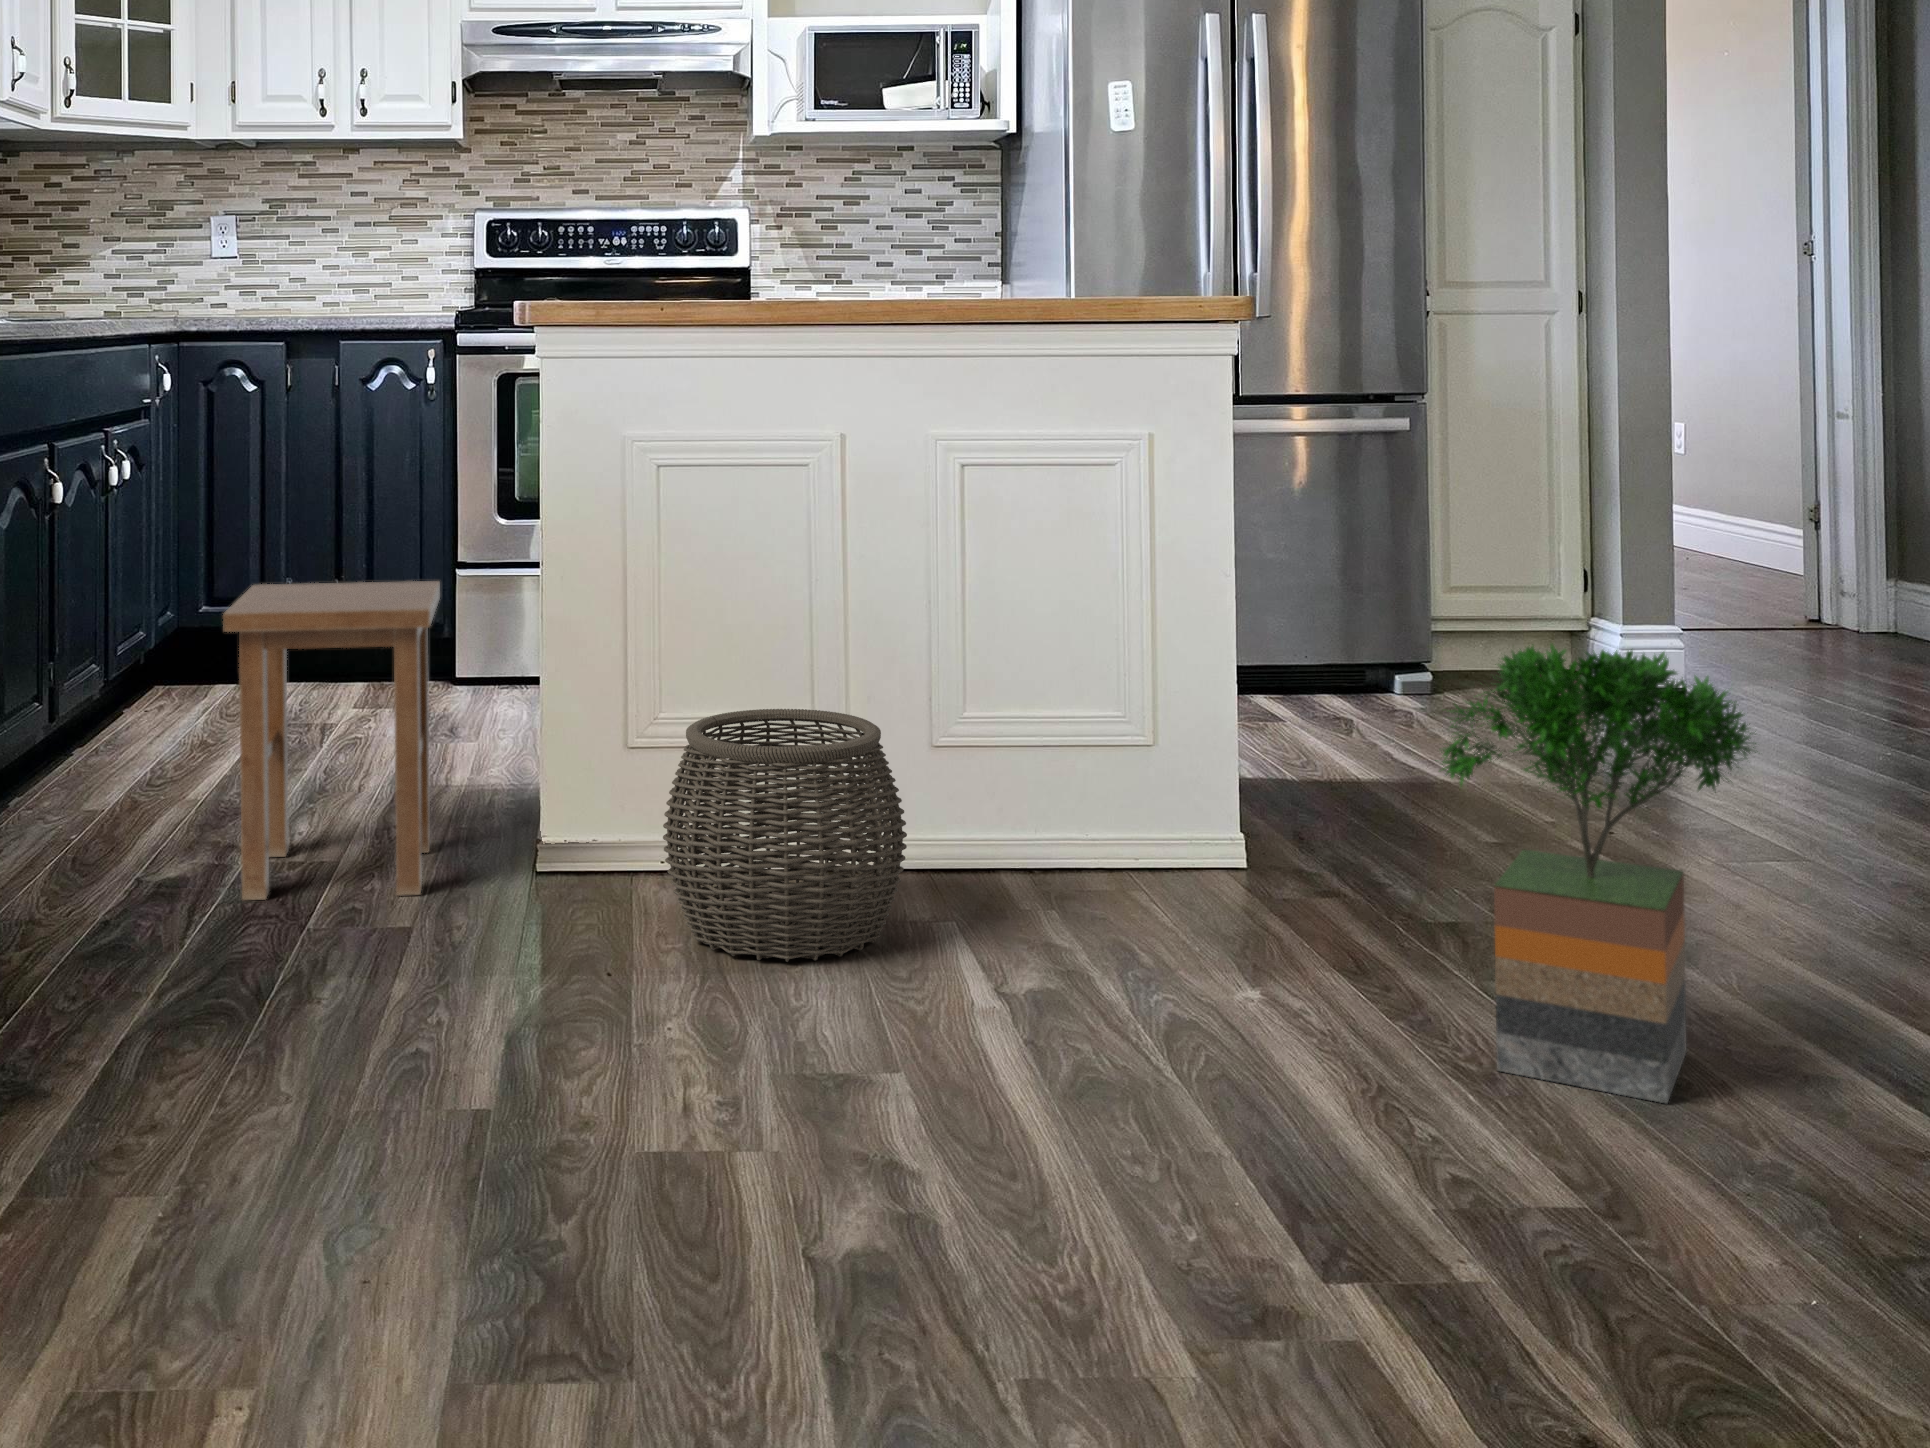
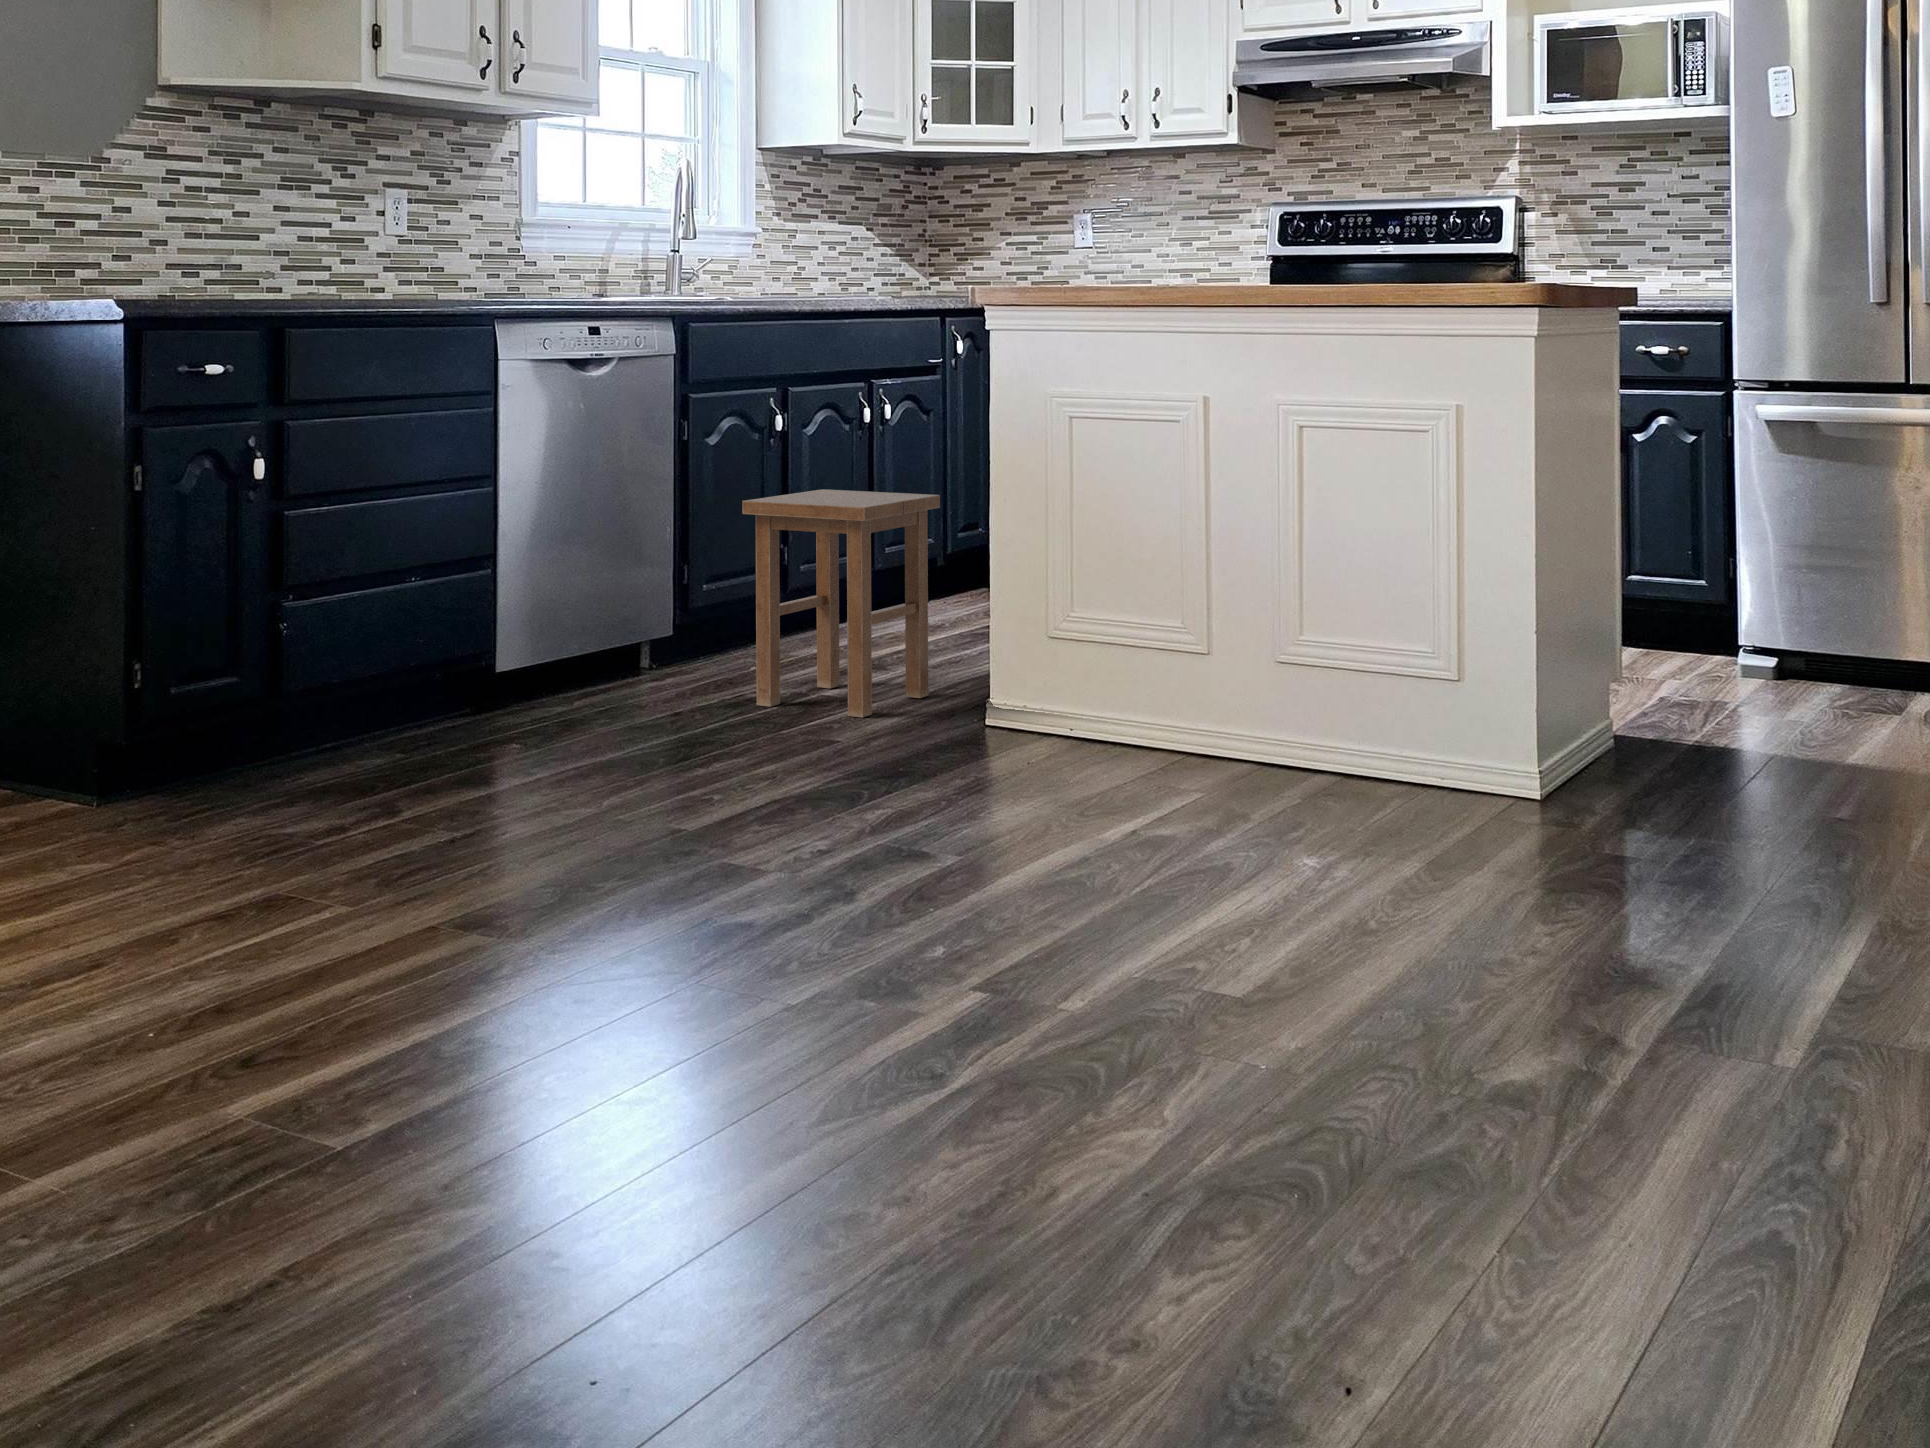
potted tree: present [1435,644,1758,1104] -> none [1297,568,1581,952]
woven basket: present [663,709,907,962] -> none [945,600,1132,785]

